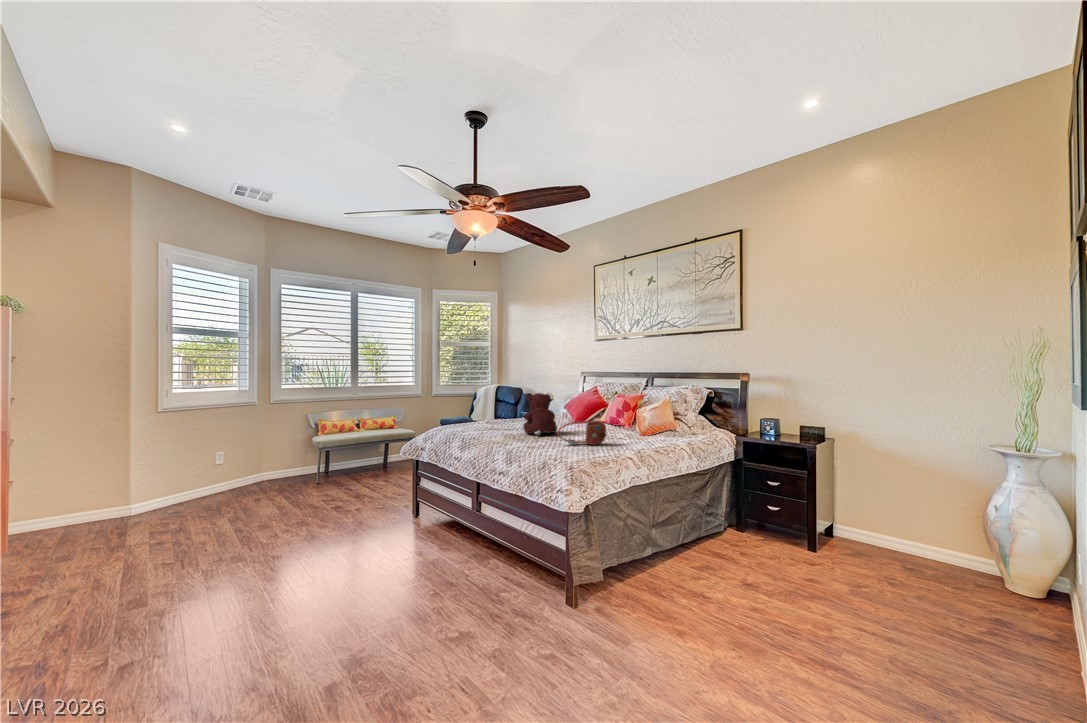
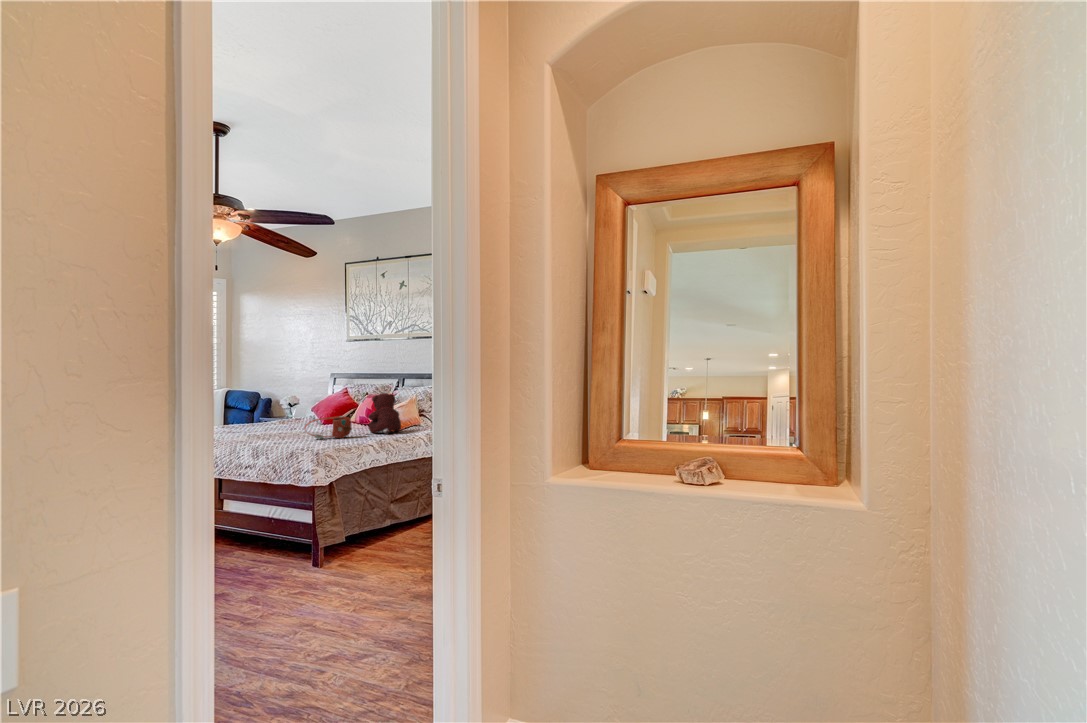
teddy bear: present [523,393,557,436] -> present [369,393,401,434]

